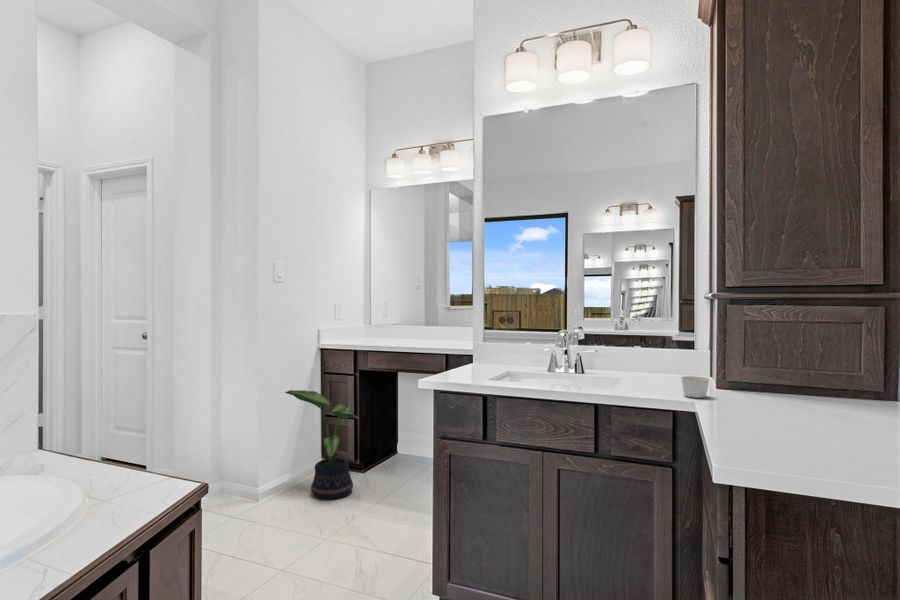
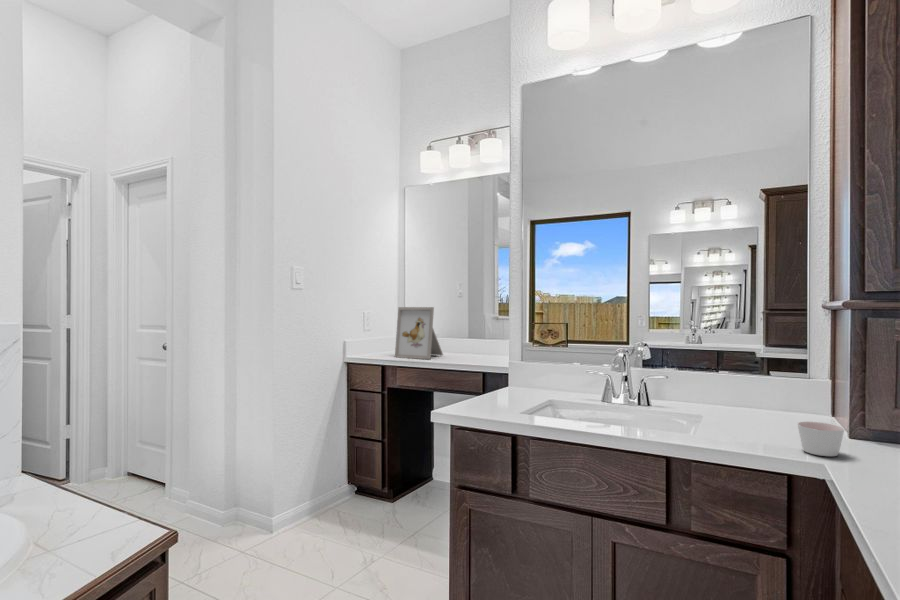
picture frame: none [364,299,406,345] -> present [395,307,443,359]
potted plant: present [285,390,358,499] -> none [301,410,381,537]

